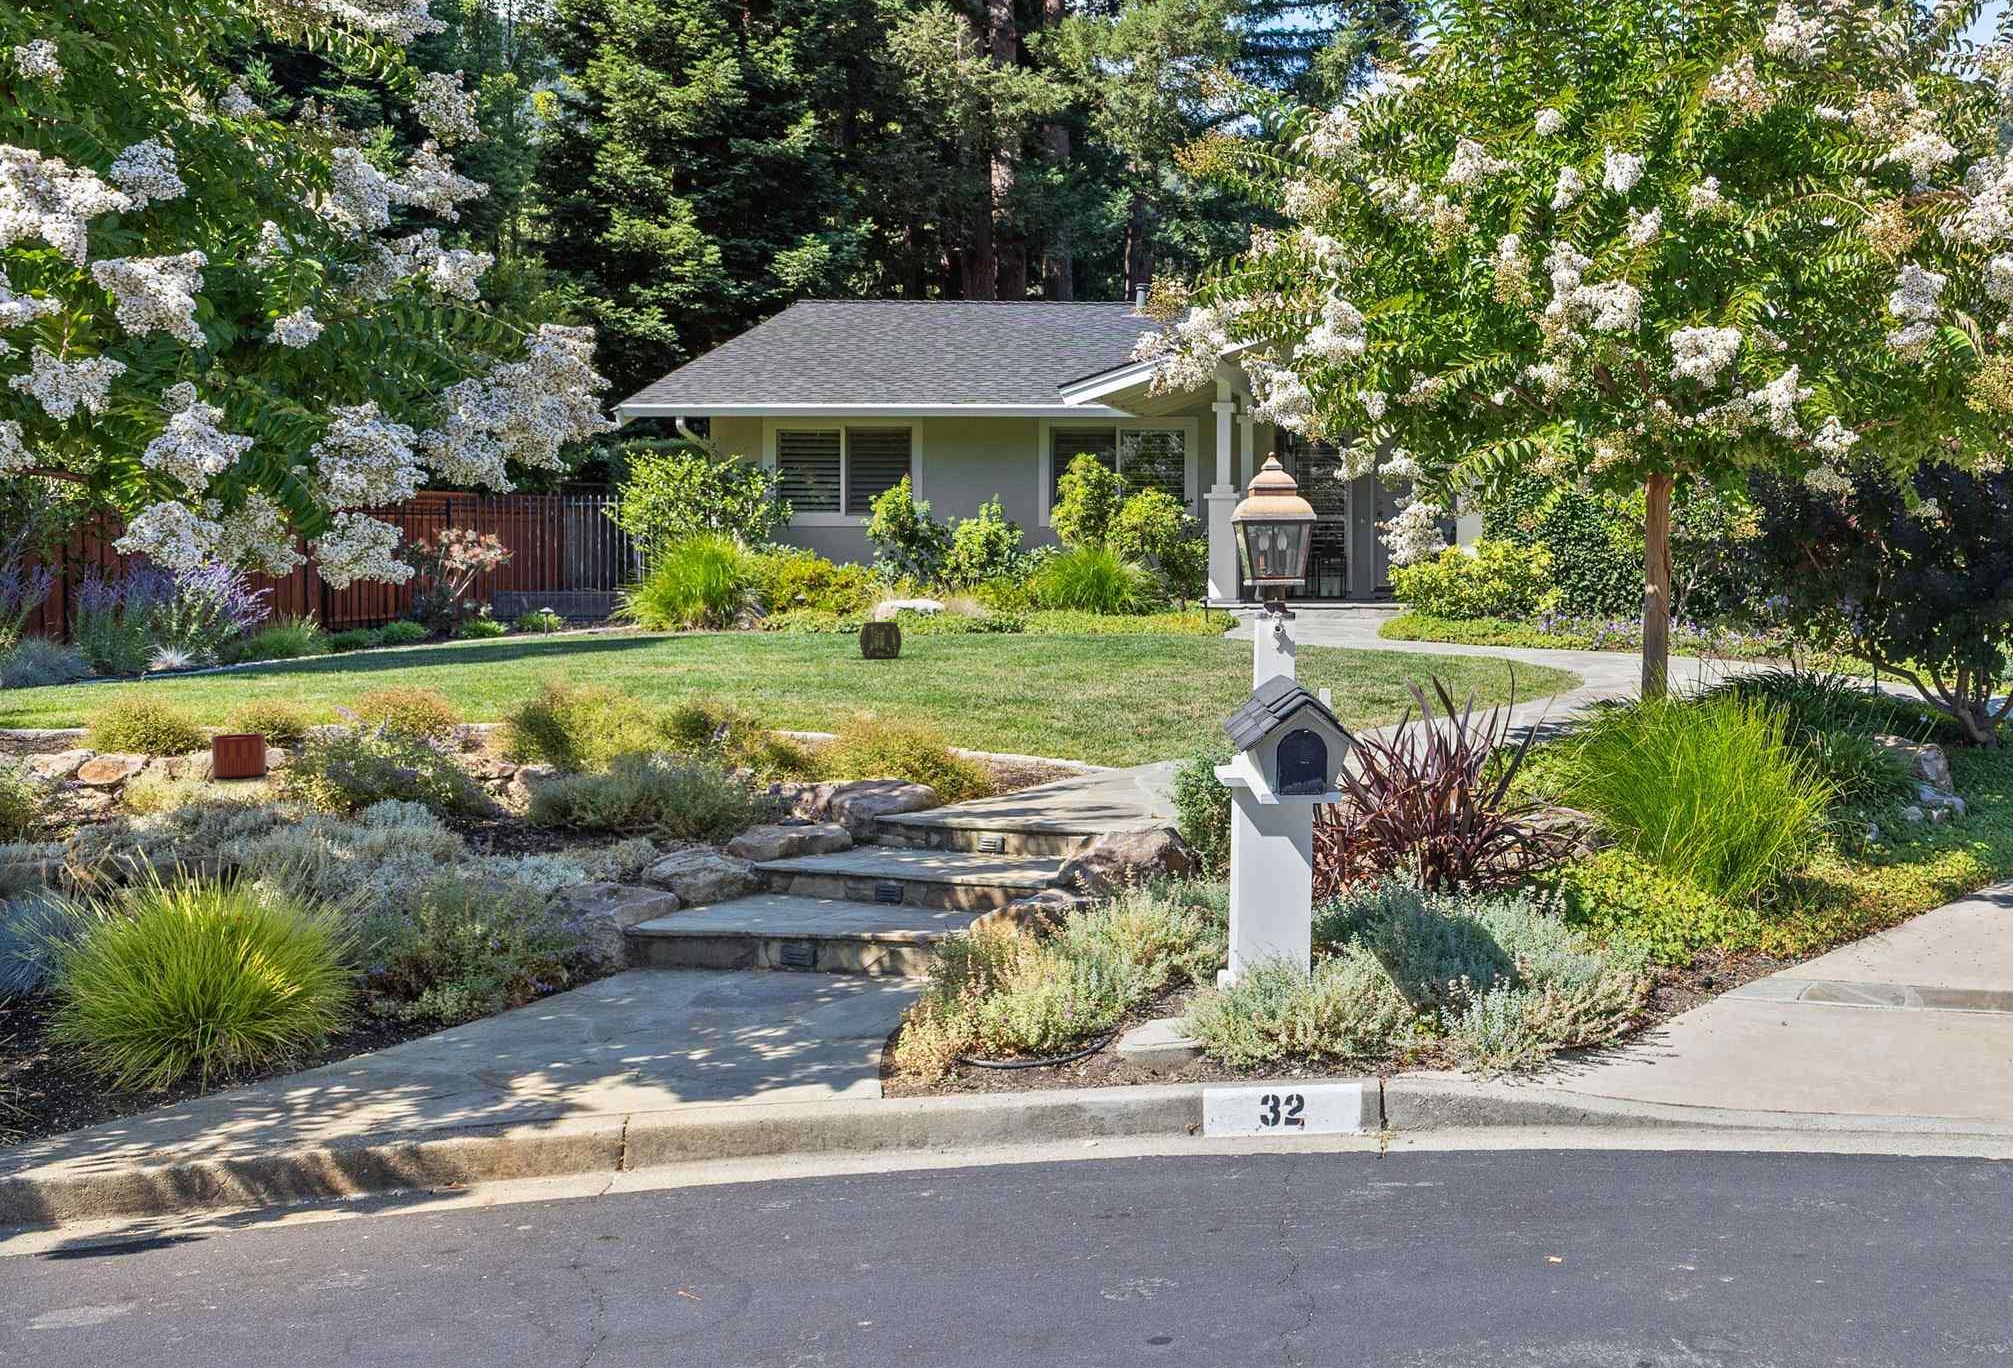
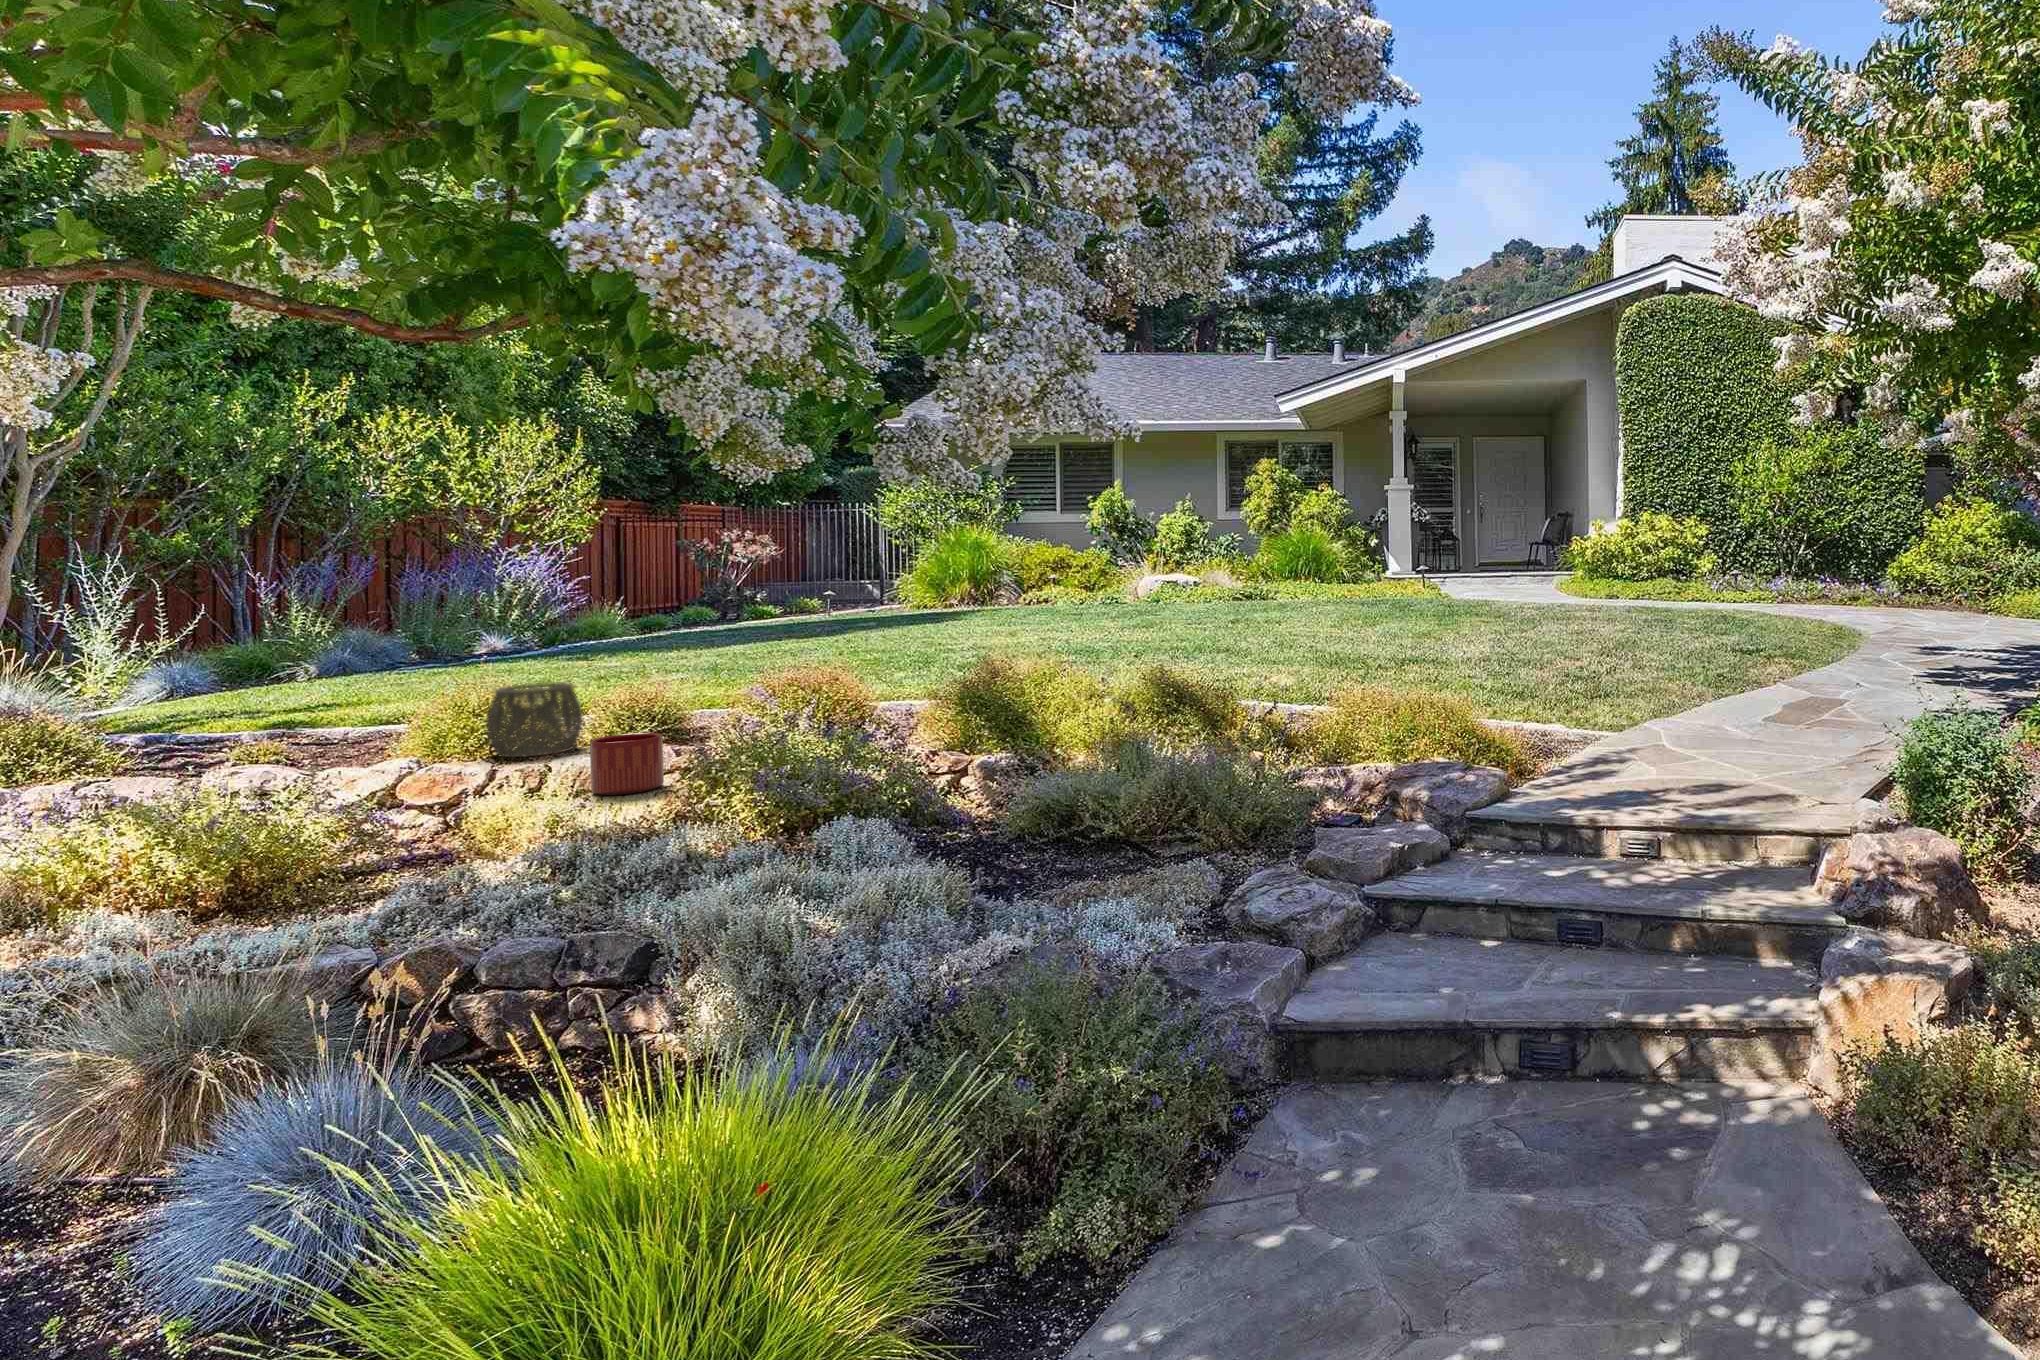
woven basket: present [859,622,902,659] -> present [486,682,583,757]

